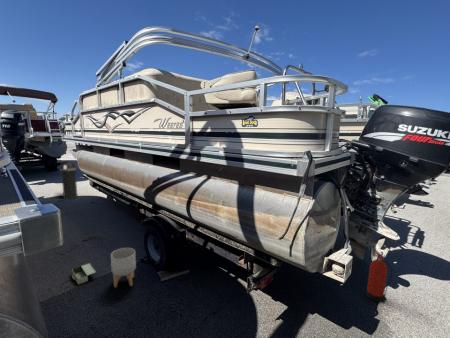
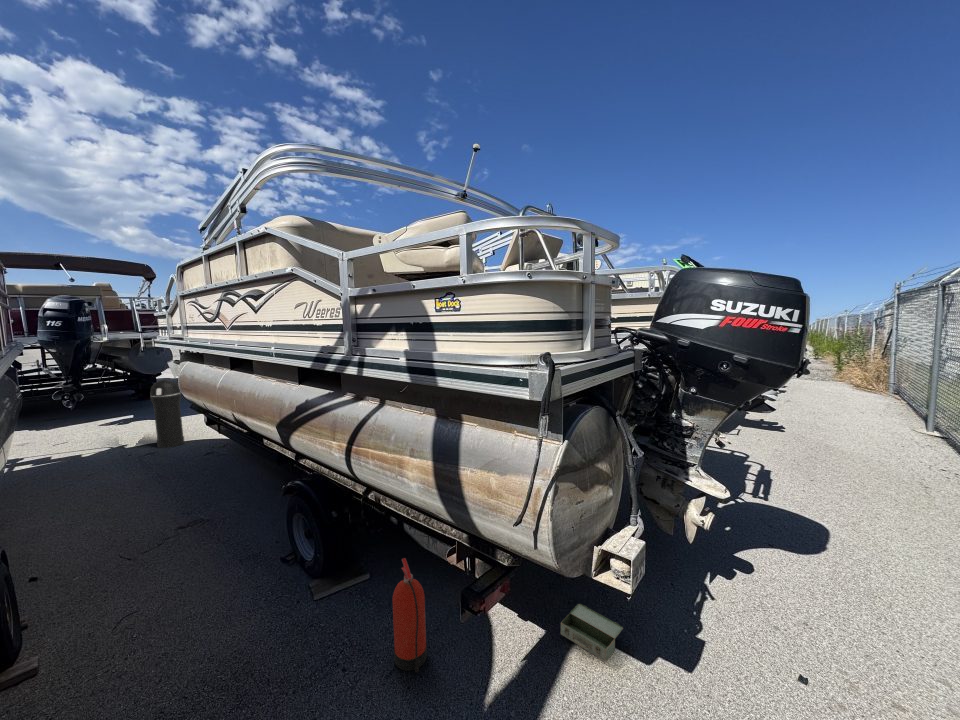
planter: present [111,248,136,287] -> none [211,541,262,620]
fire extinguisher: present [366,250,392,302] -> present [393,558,427,673]
toolbox: present [72,263,96,284] -> present [561,604,623,662]

